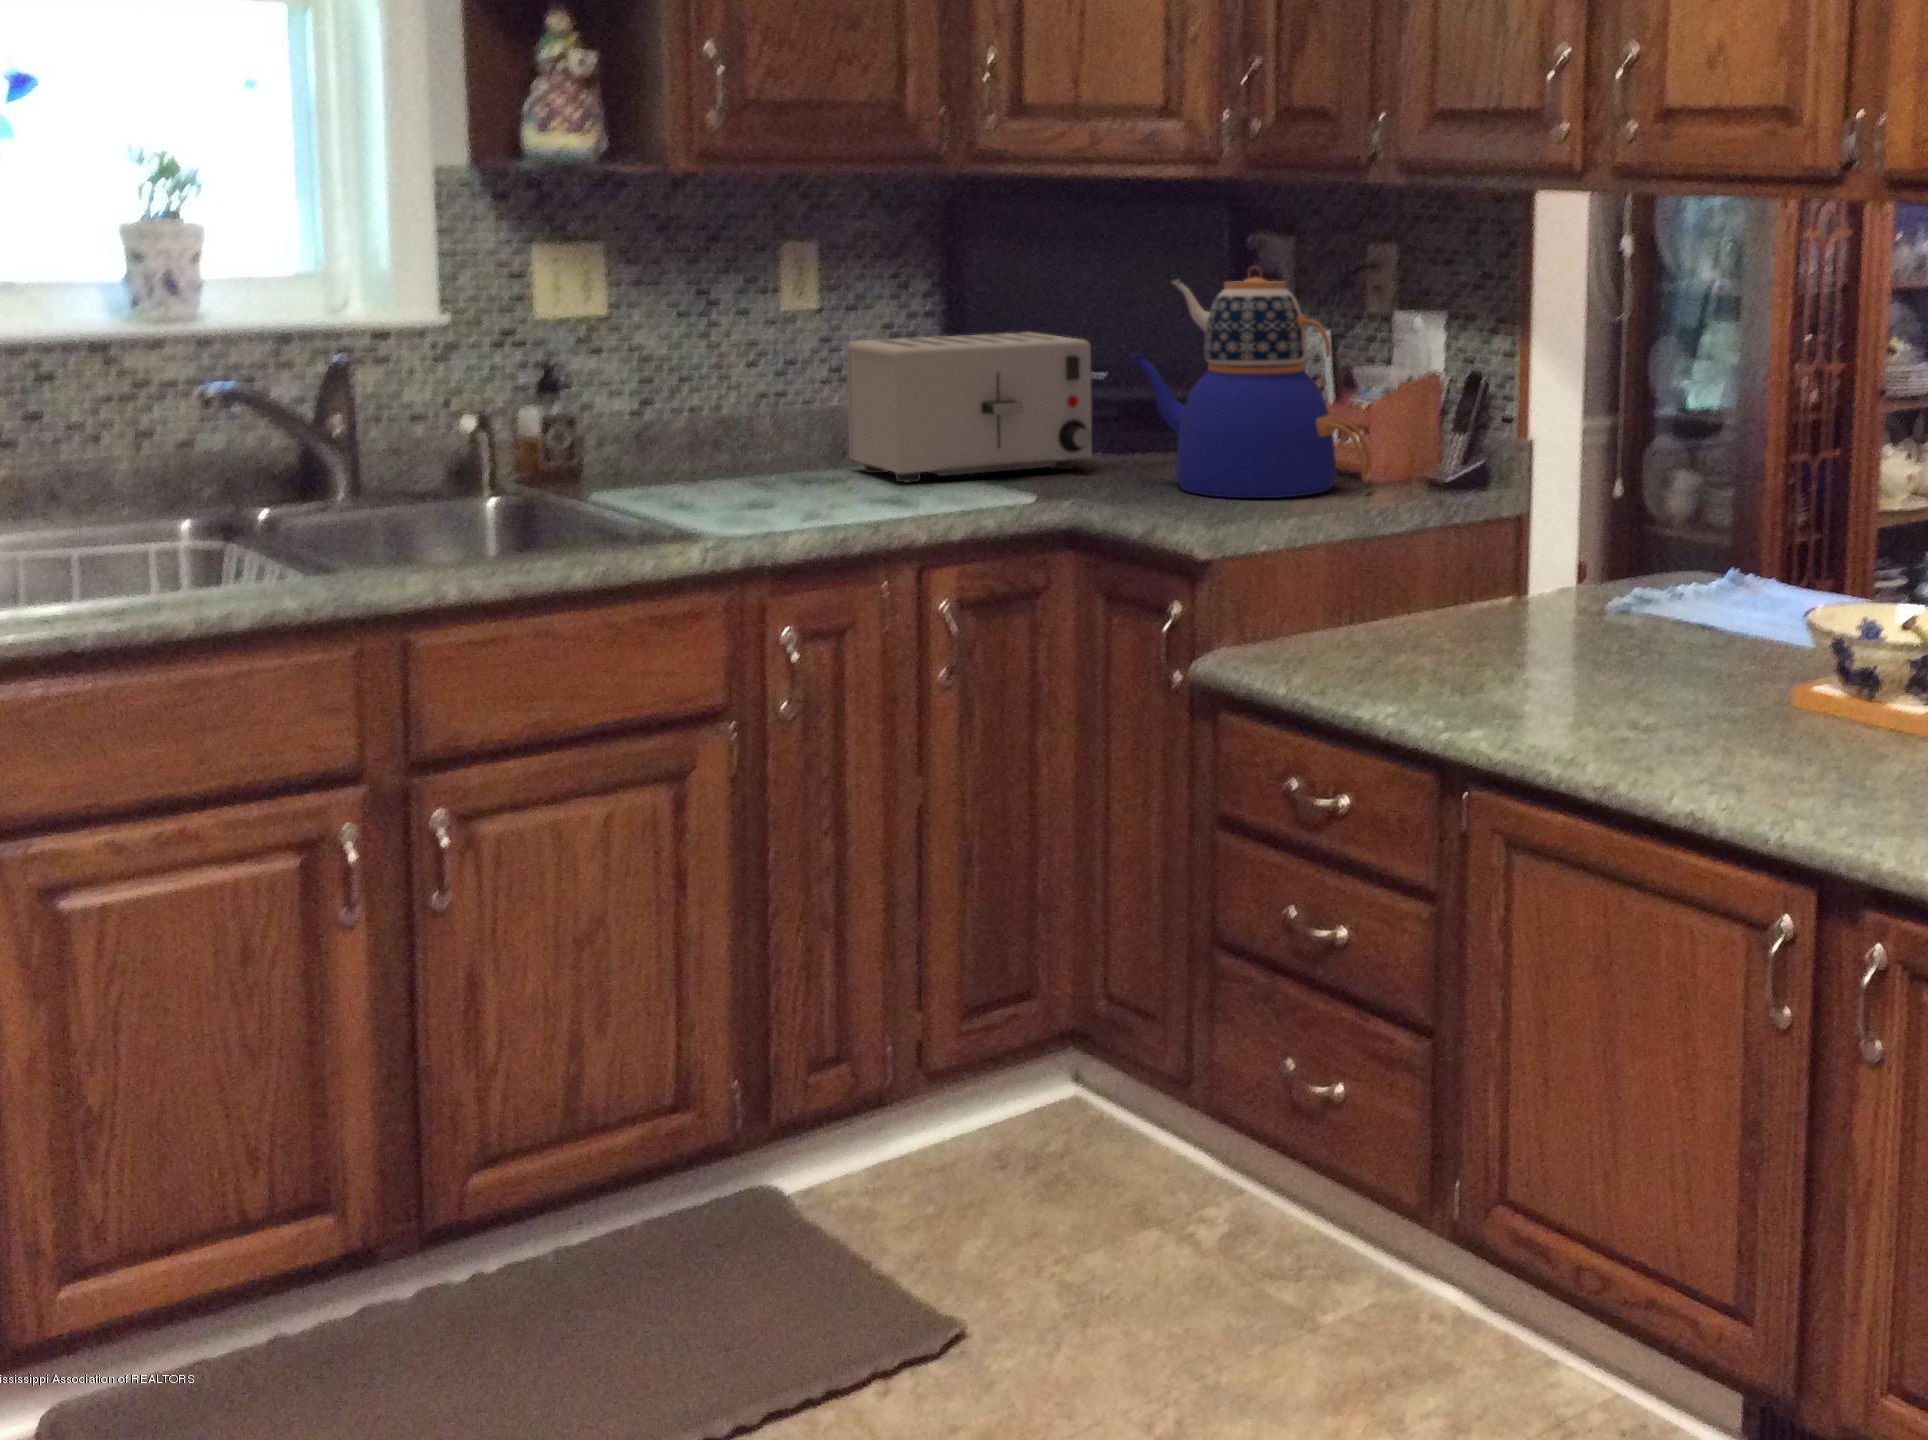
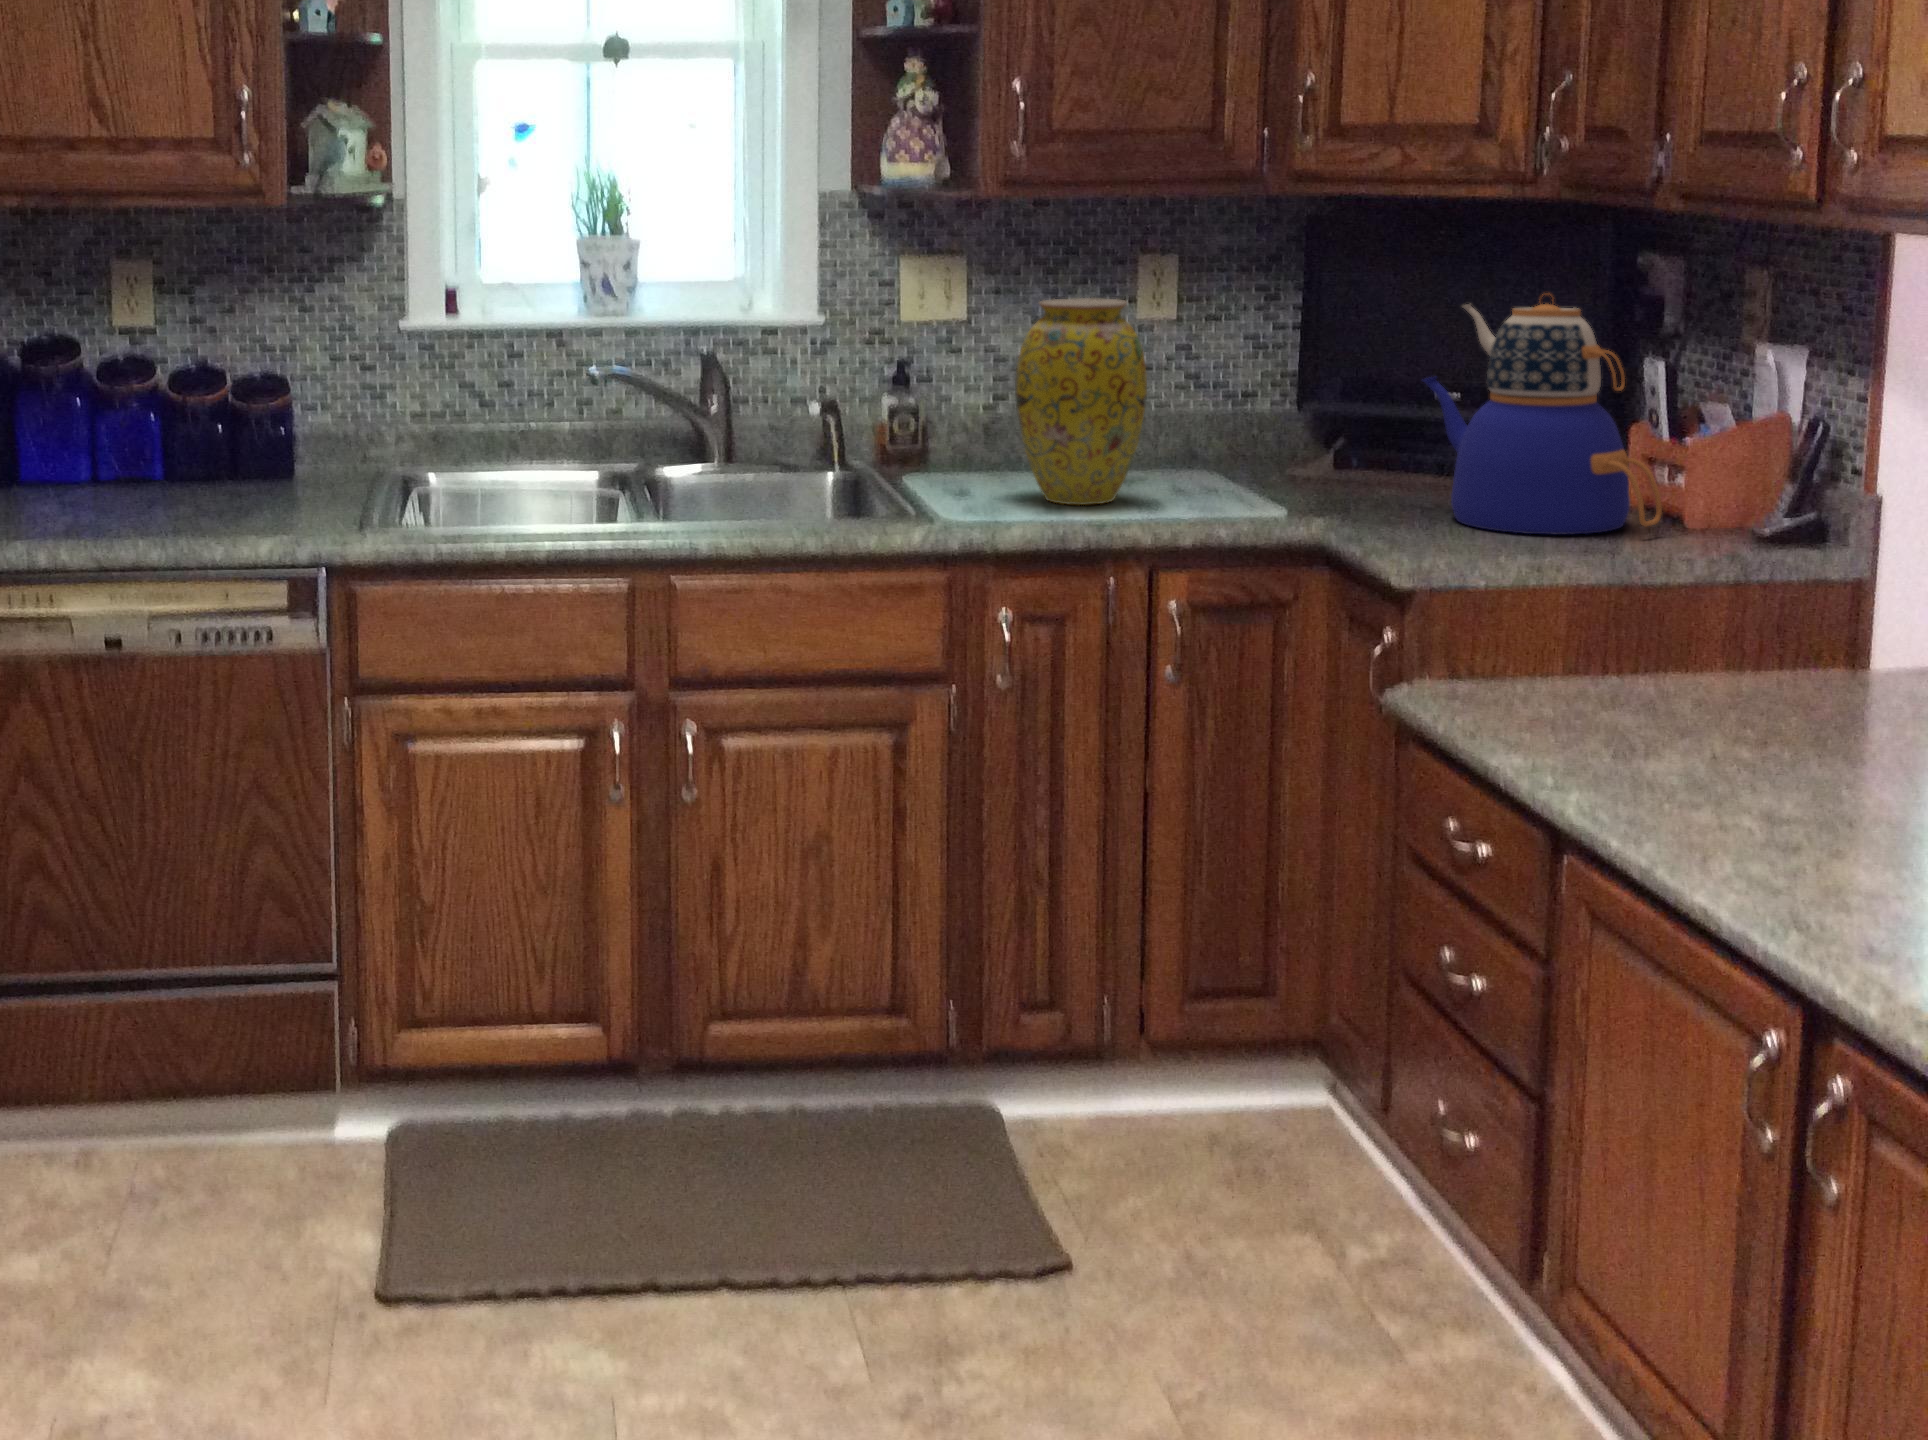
vase: none [732,283,876,508] -> present [1015,298,1147,505]
toaster: present [846,332,1092,482] -> none [1174,348,1407,488]

